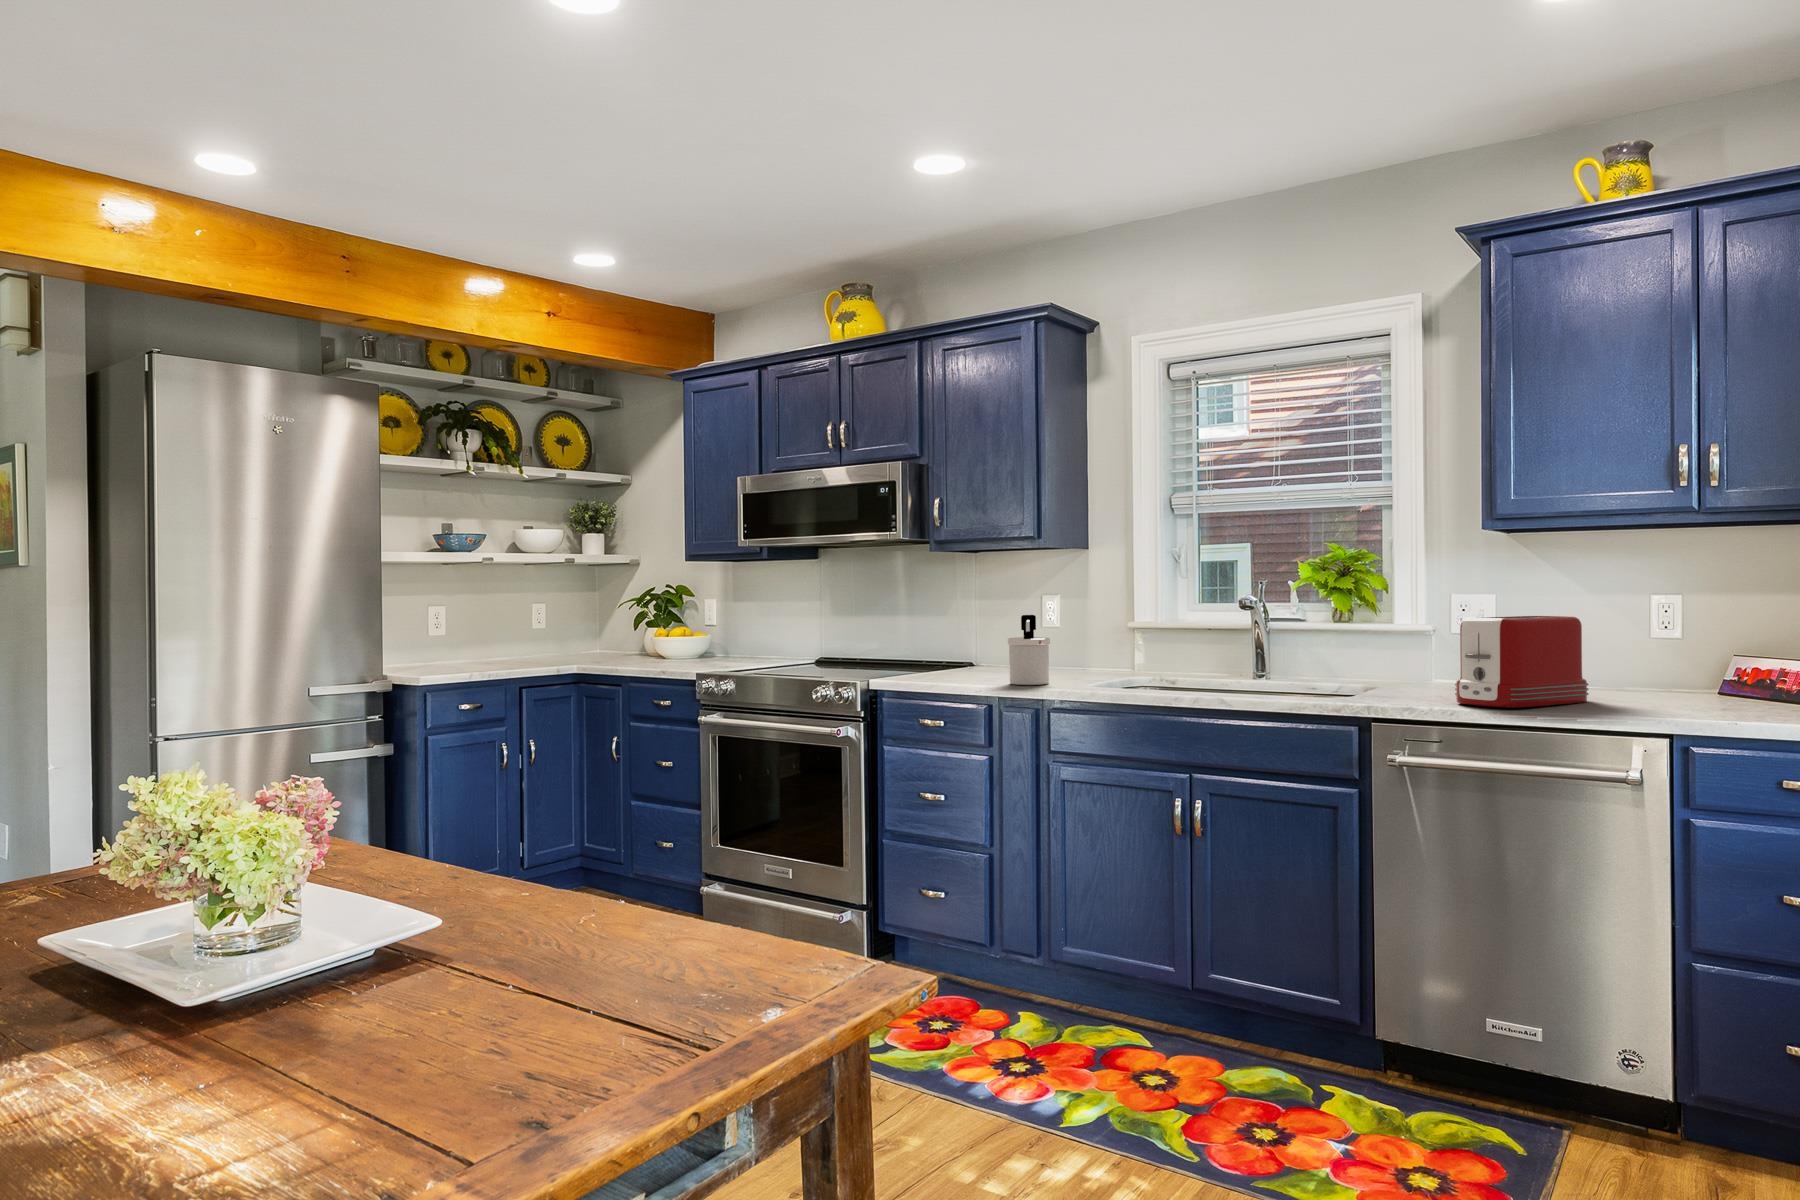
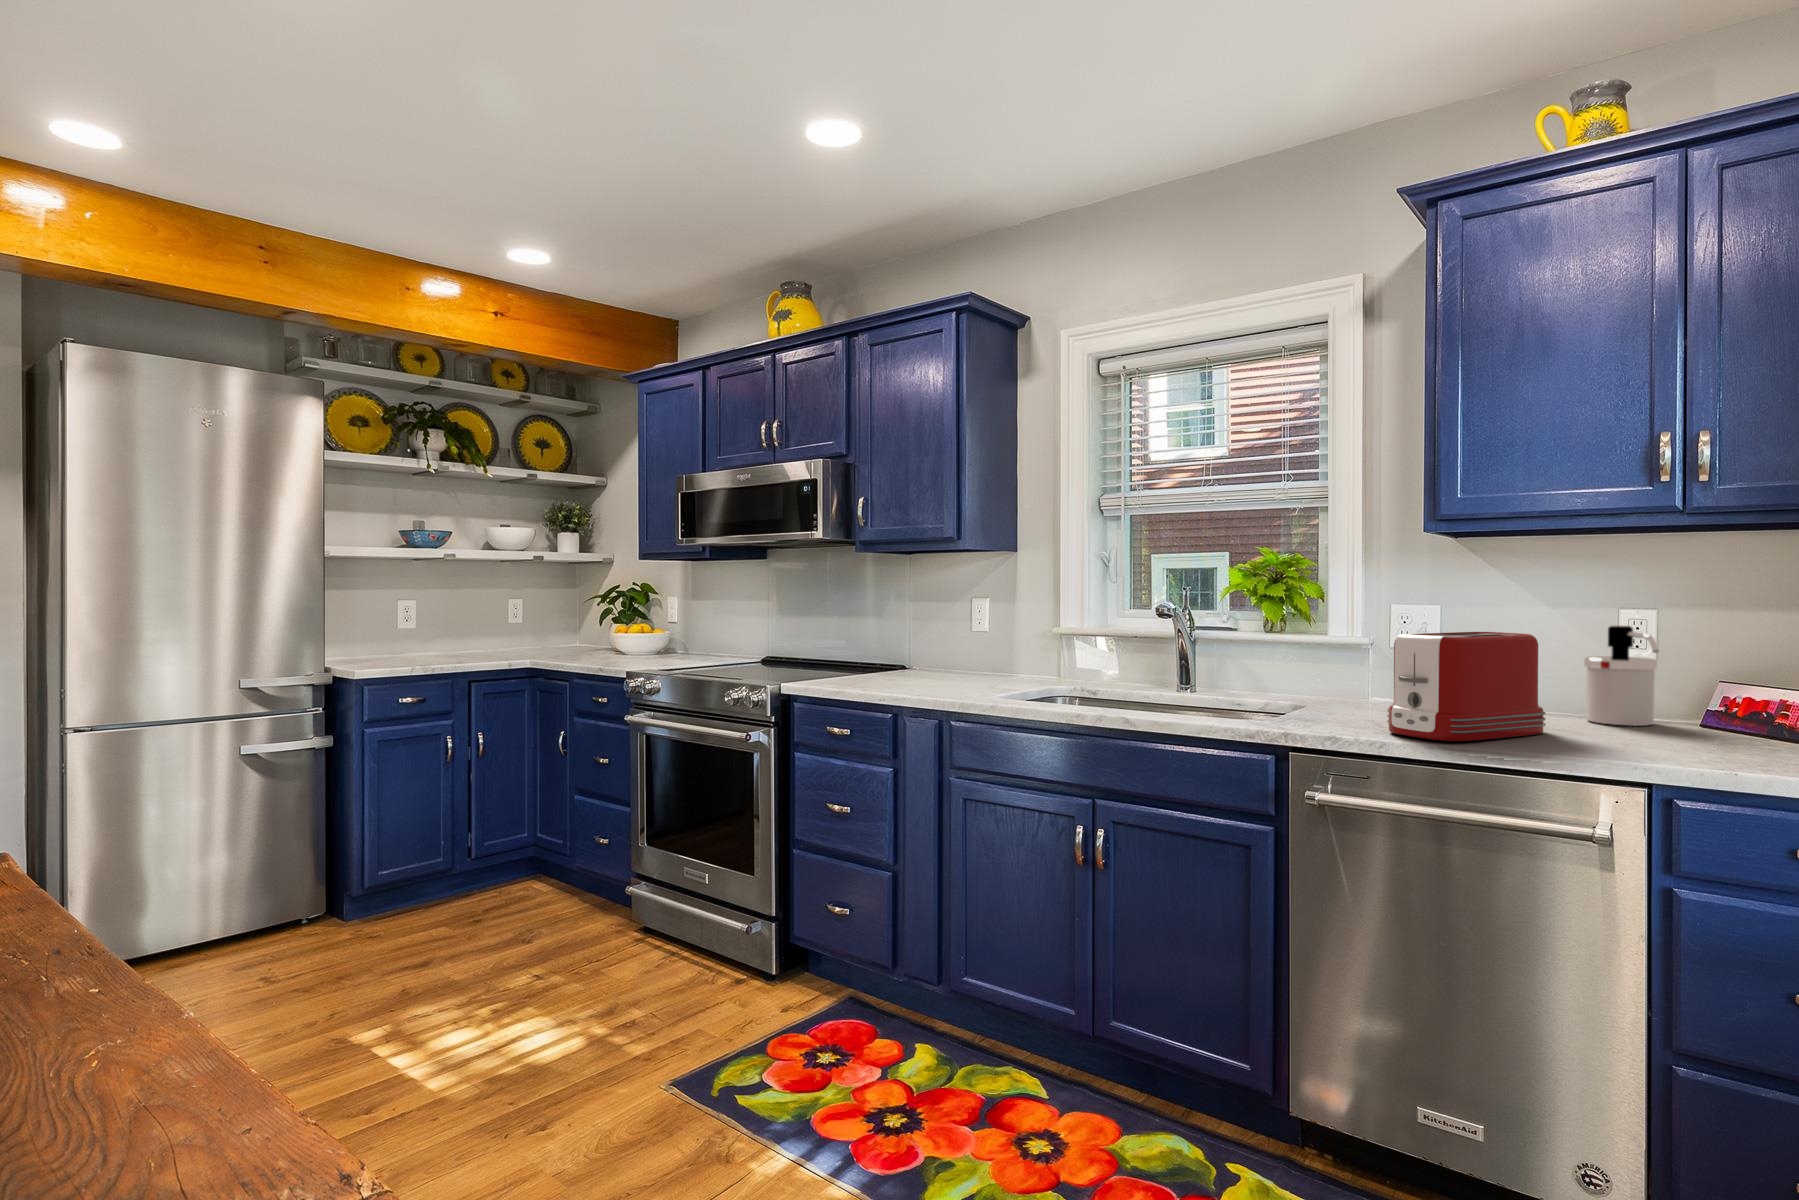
soap dispenser: present [1008,615,1050,685] -> present [1584,626,1658,726]

